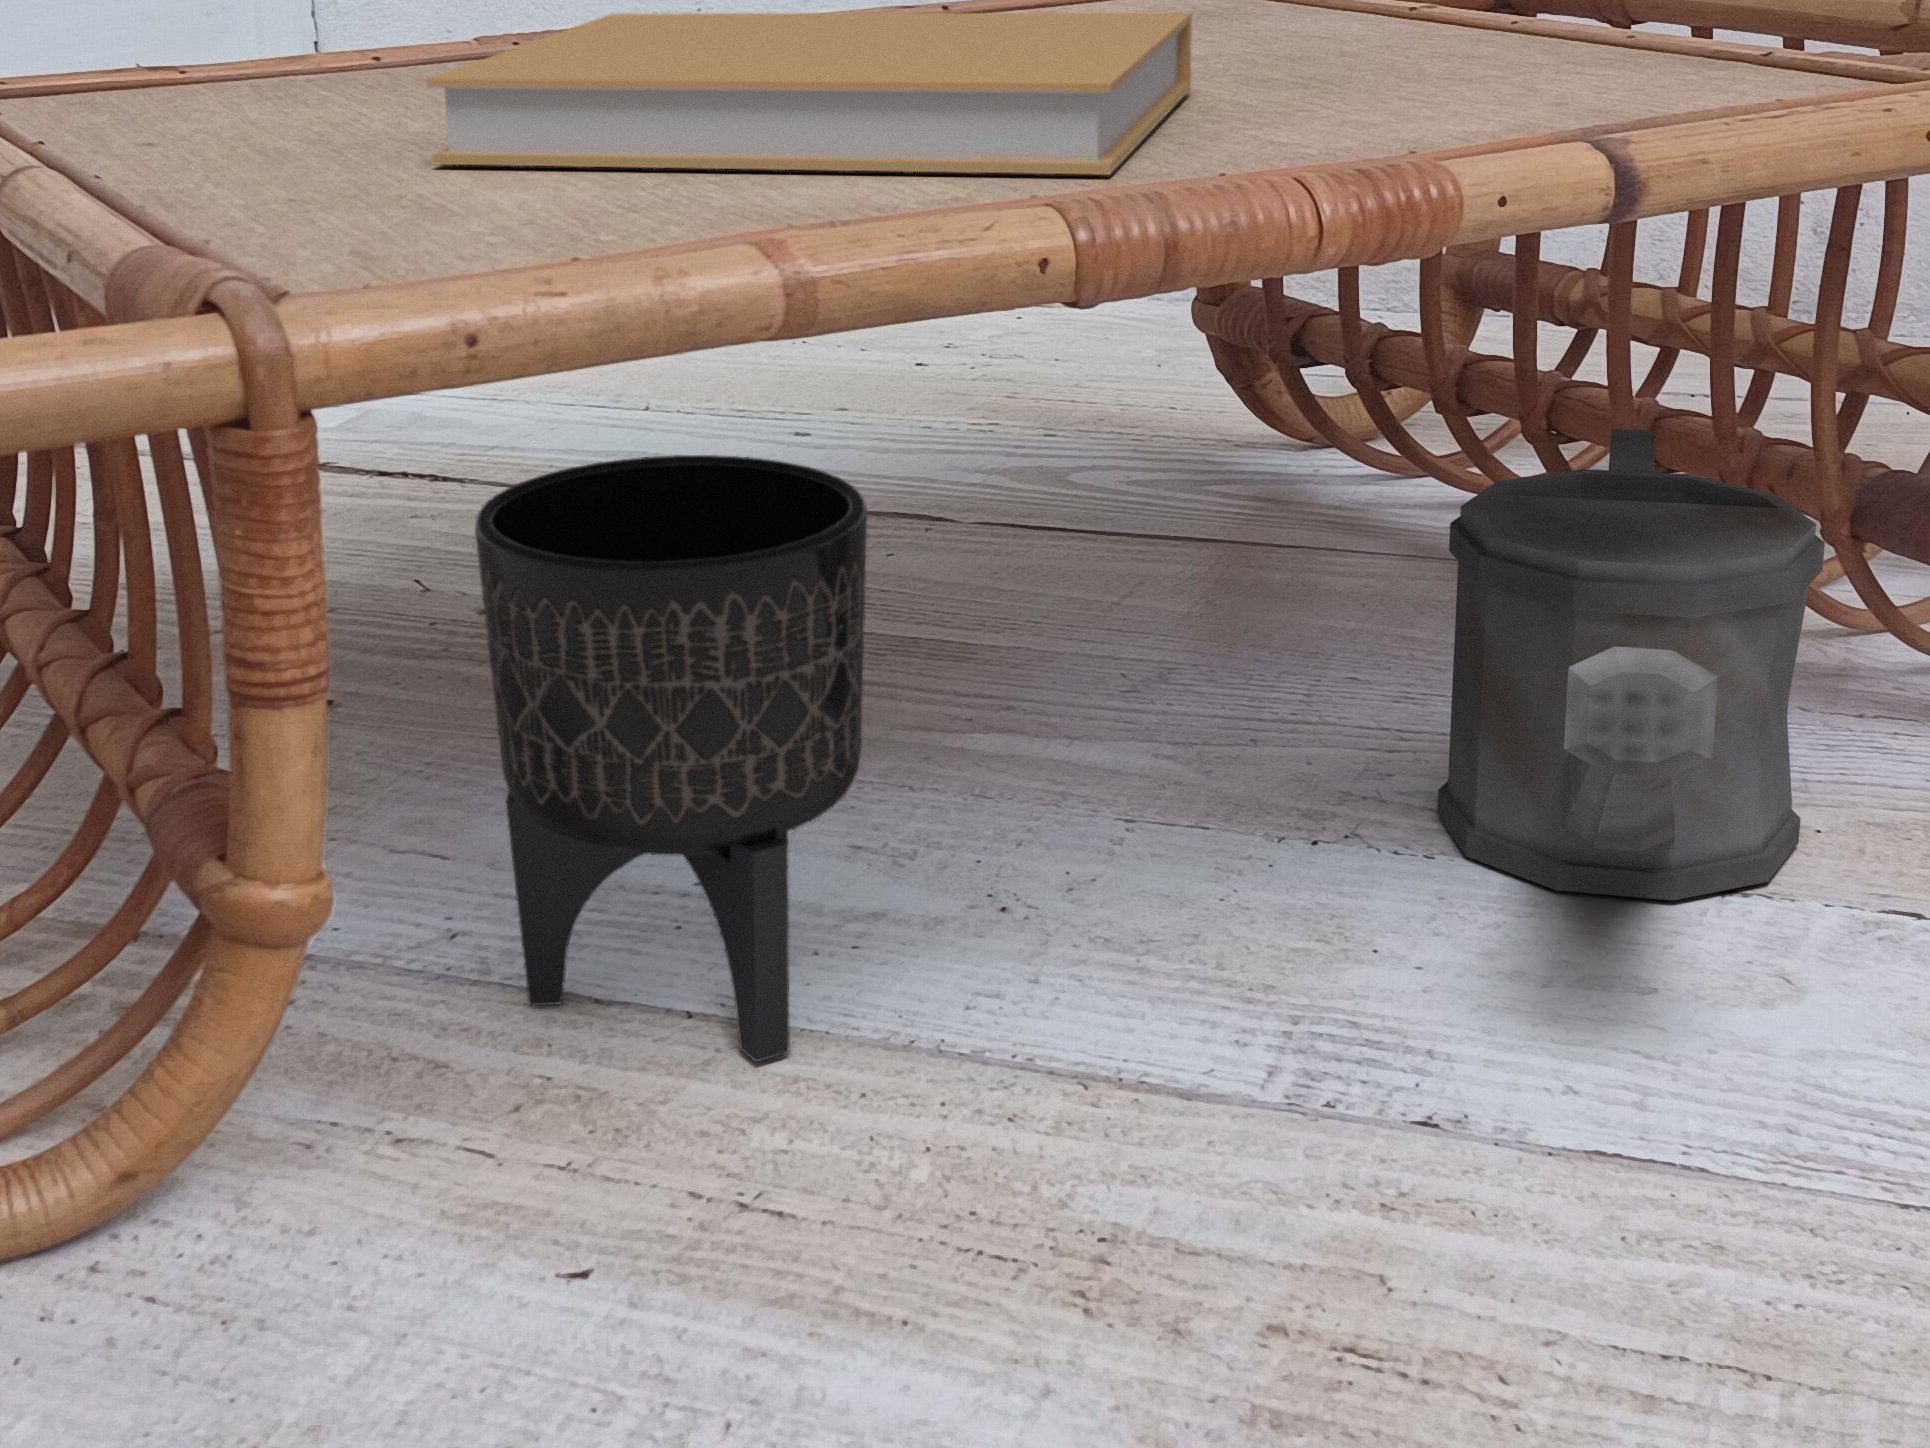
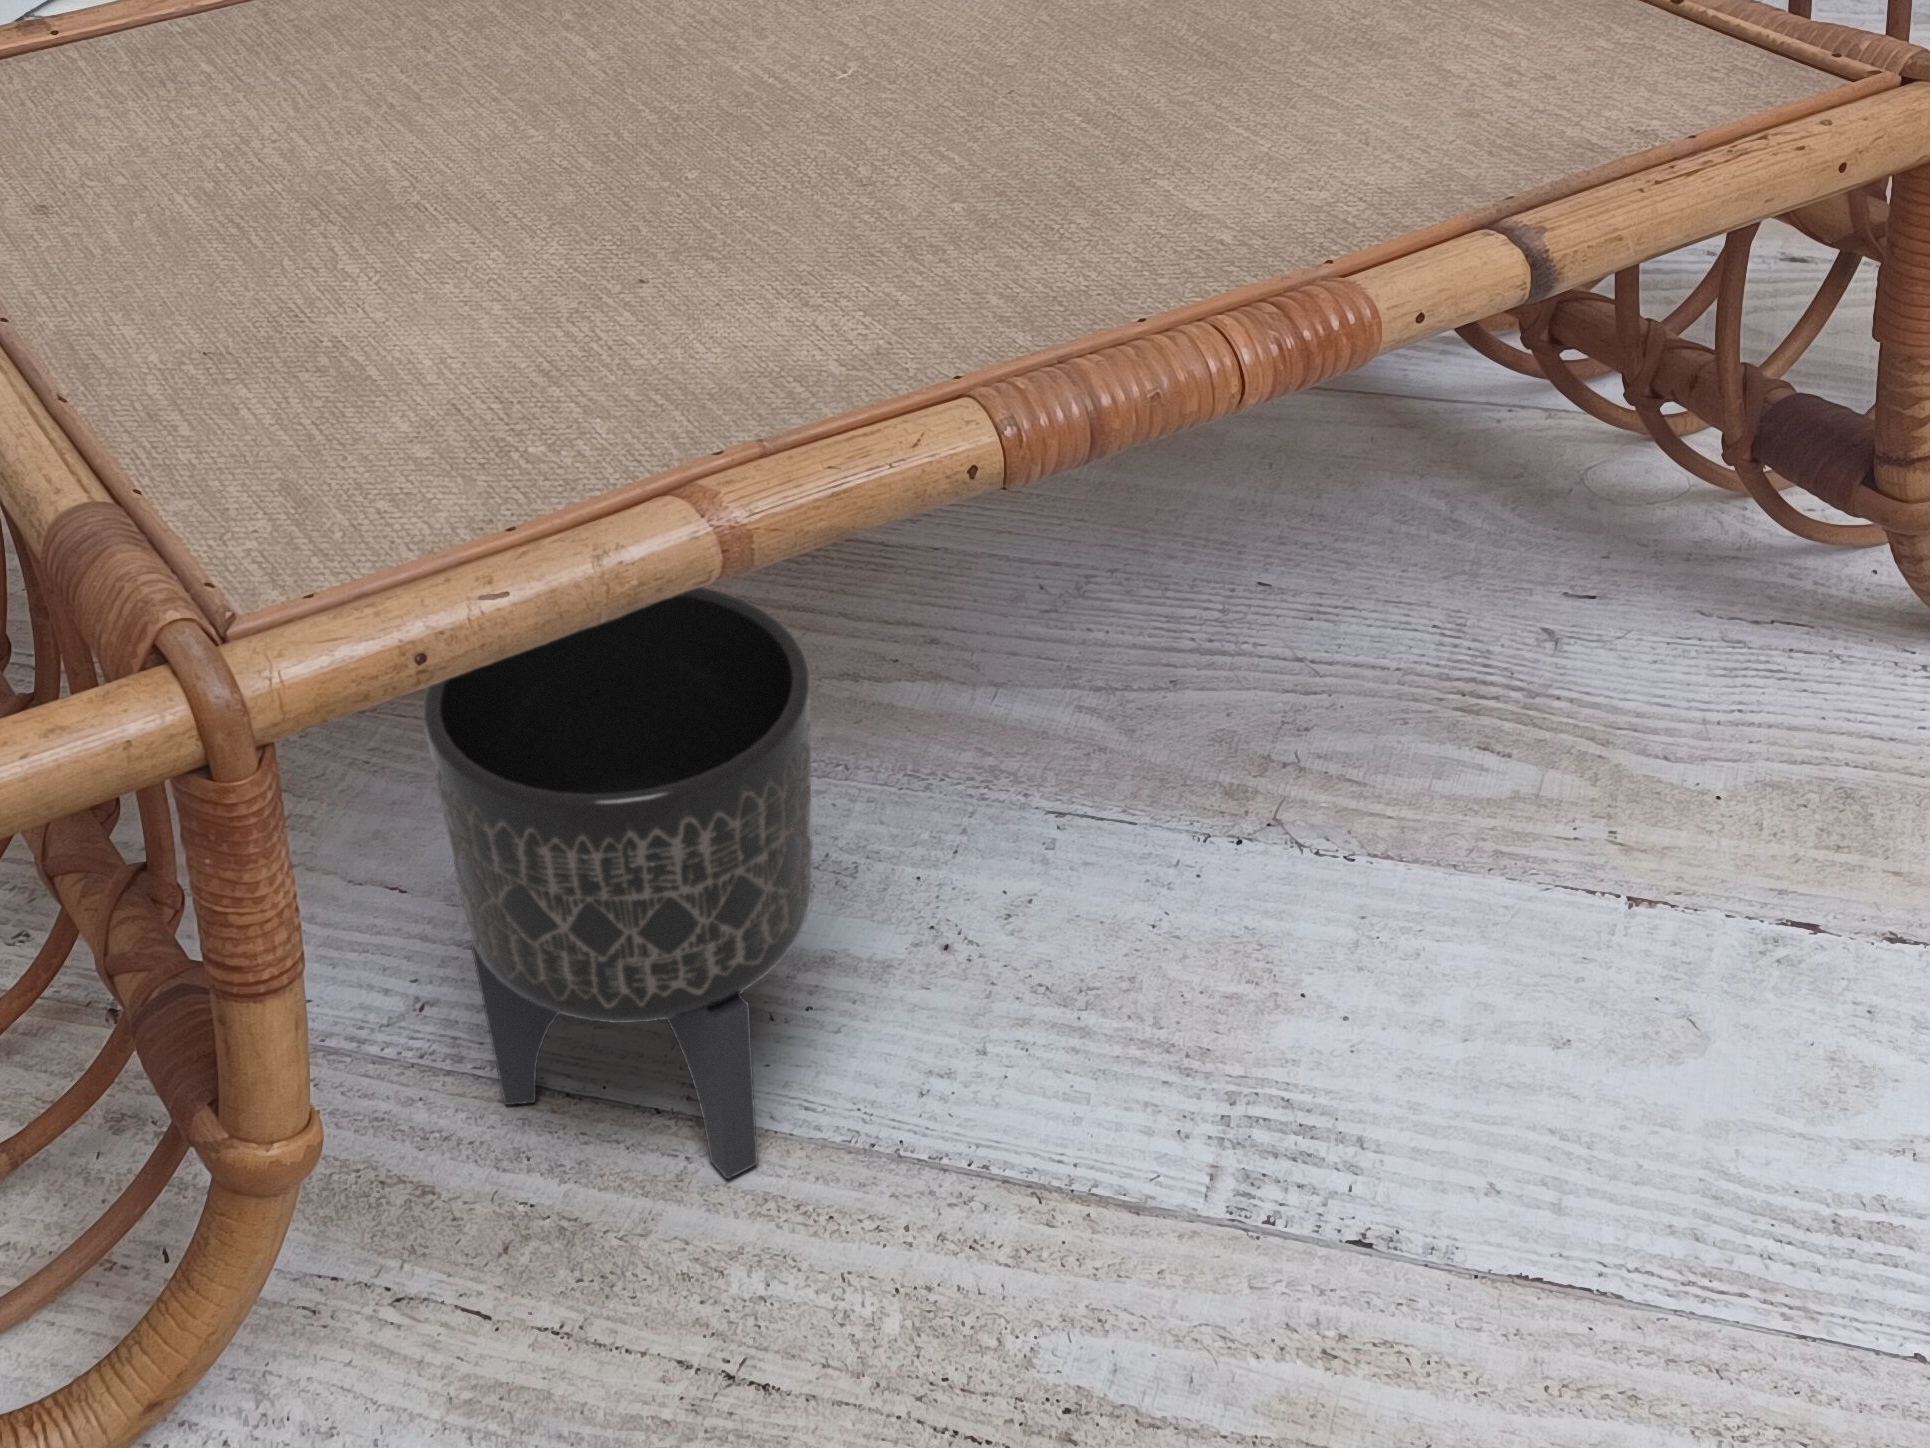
book: present [427,13,1192,175] -> none [333,7,1109,332]
watering can: present [1437,429,1825,900] -> none [1361,372,1744,941]

